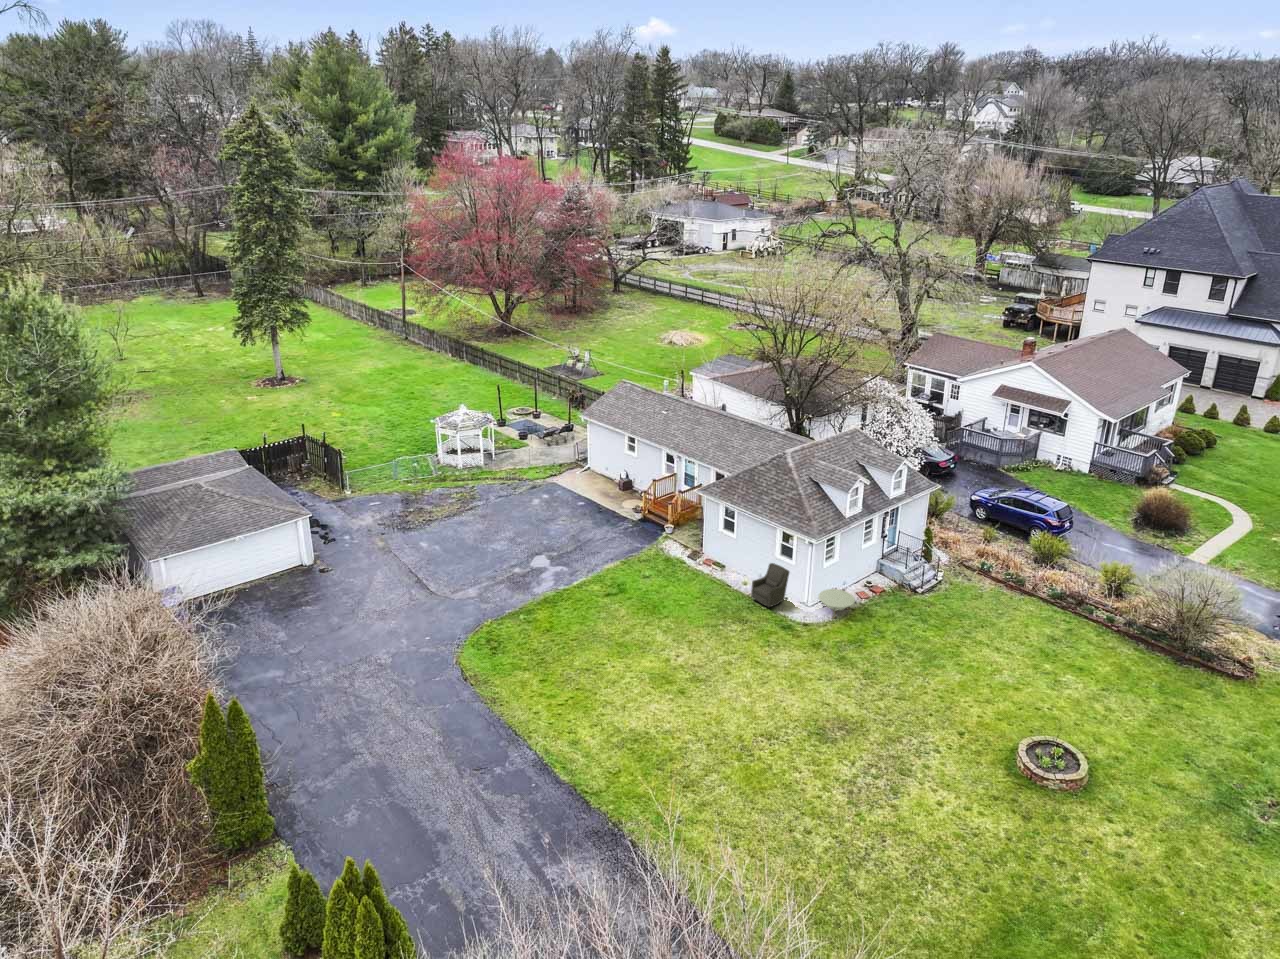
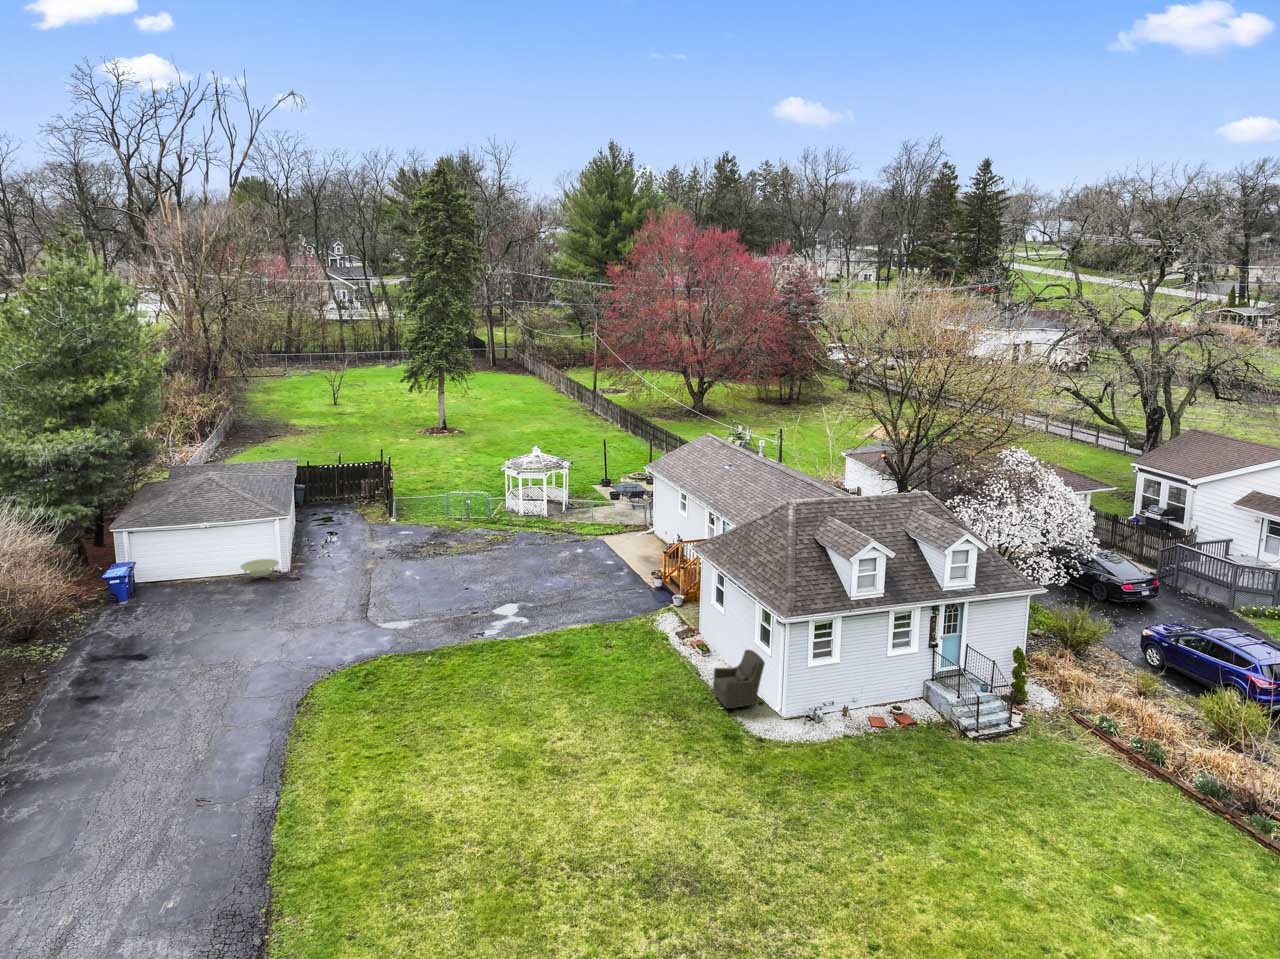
round table: present [818,589,855,618] -> present [240,559,279,583]

